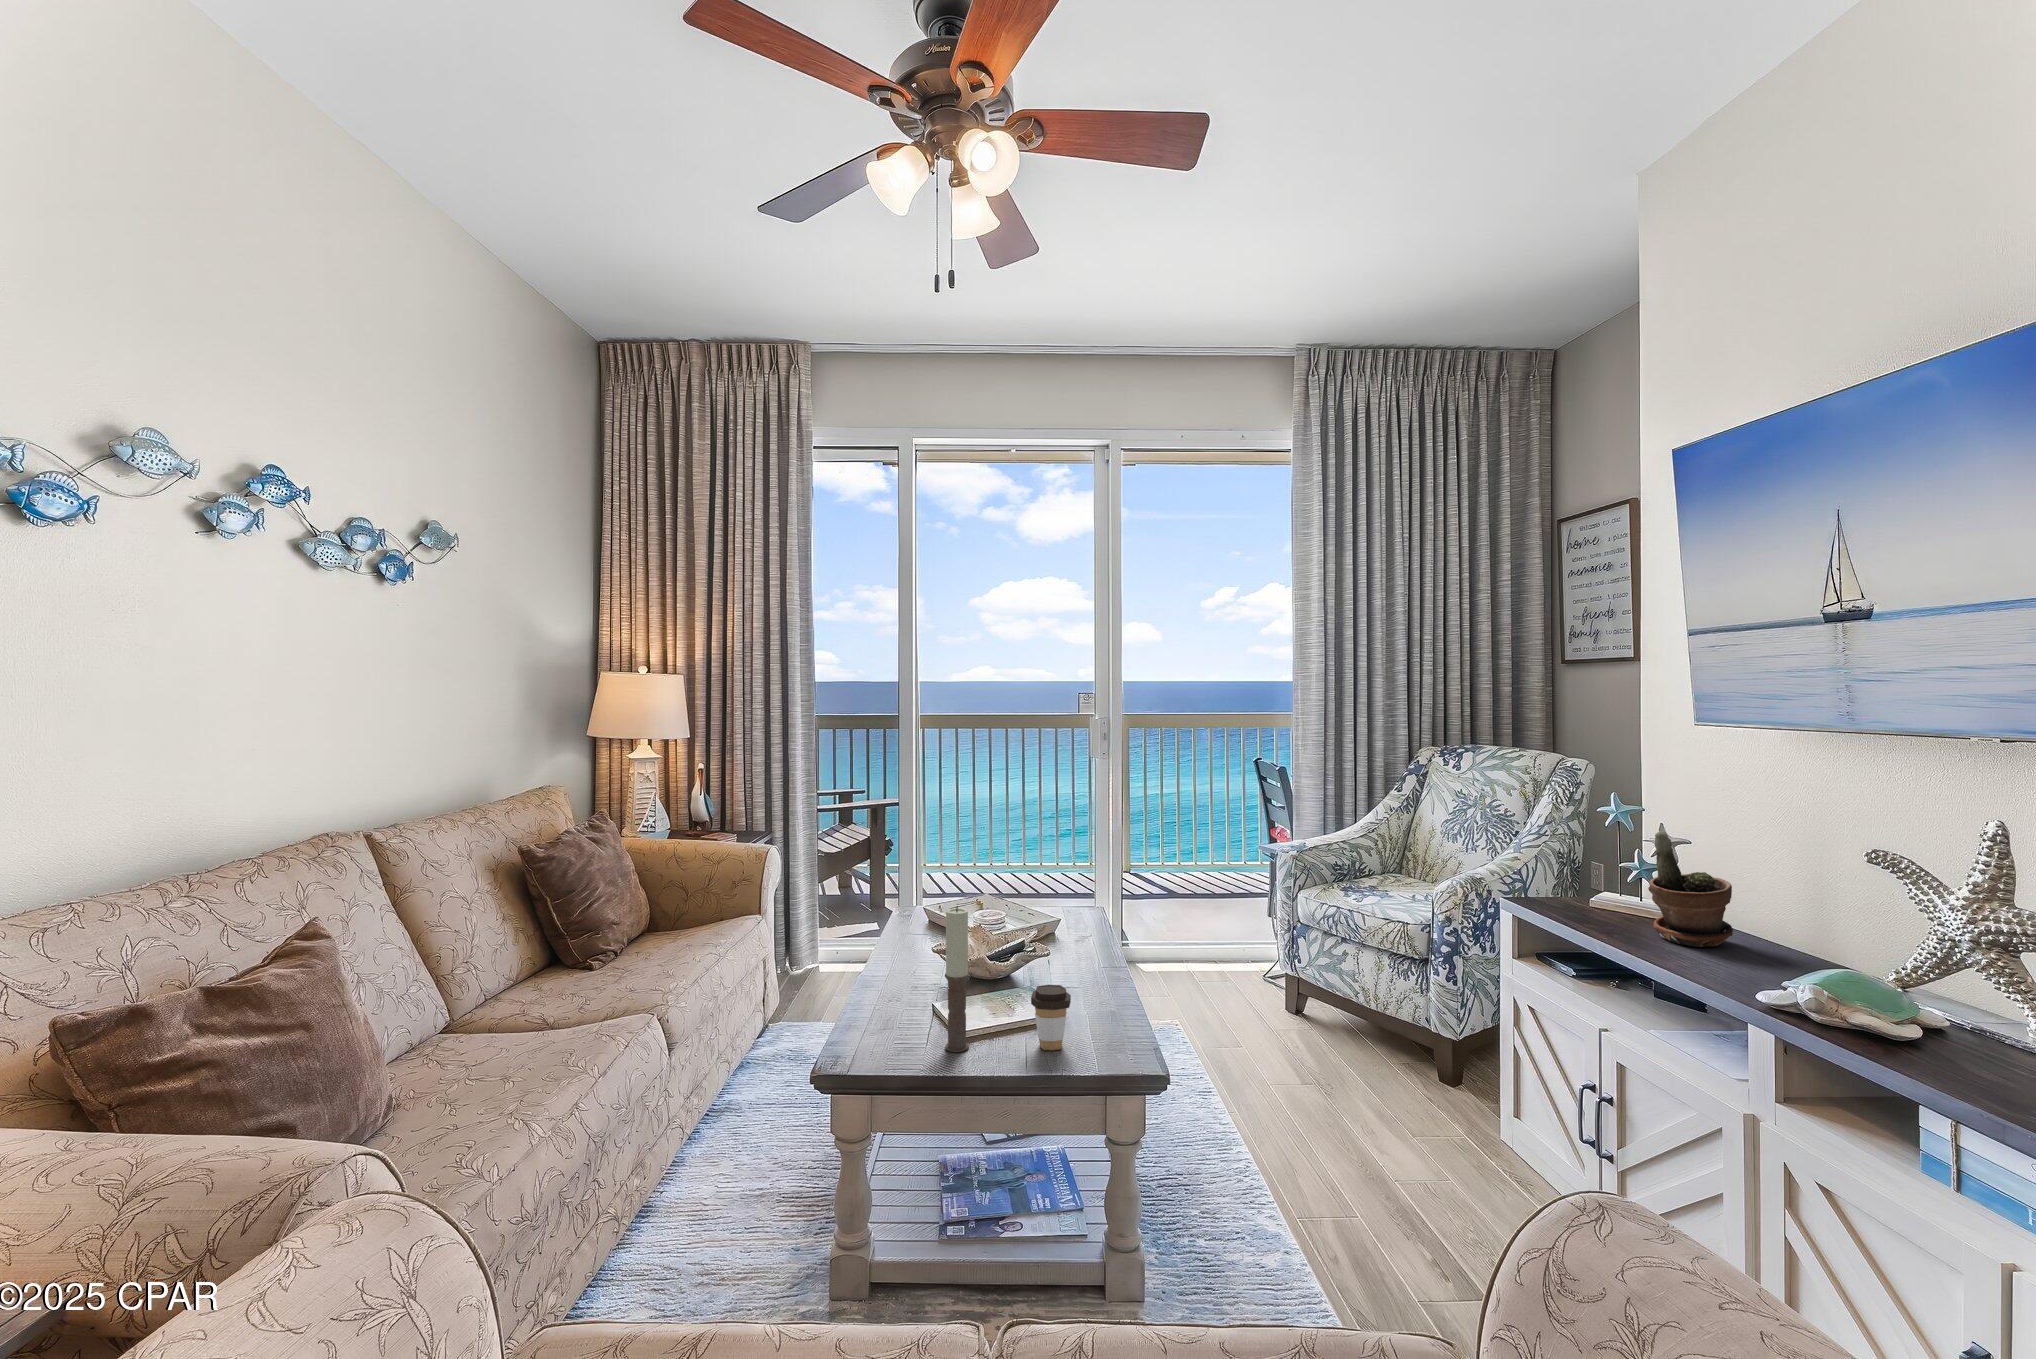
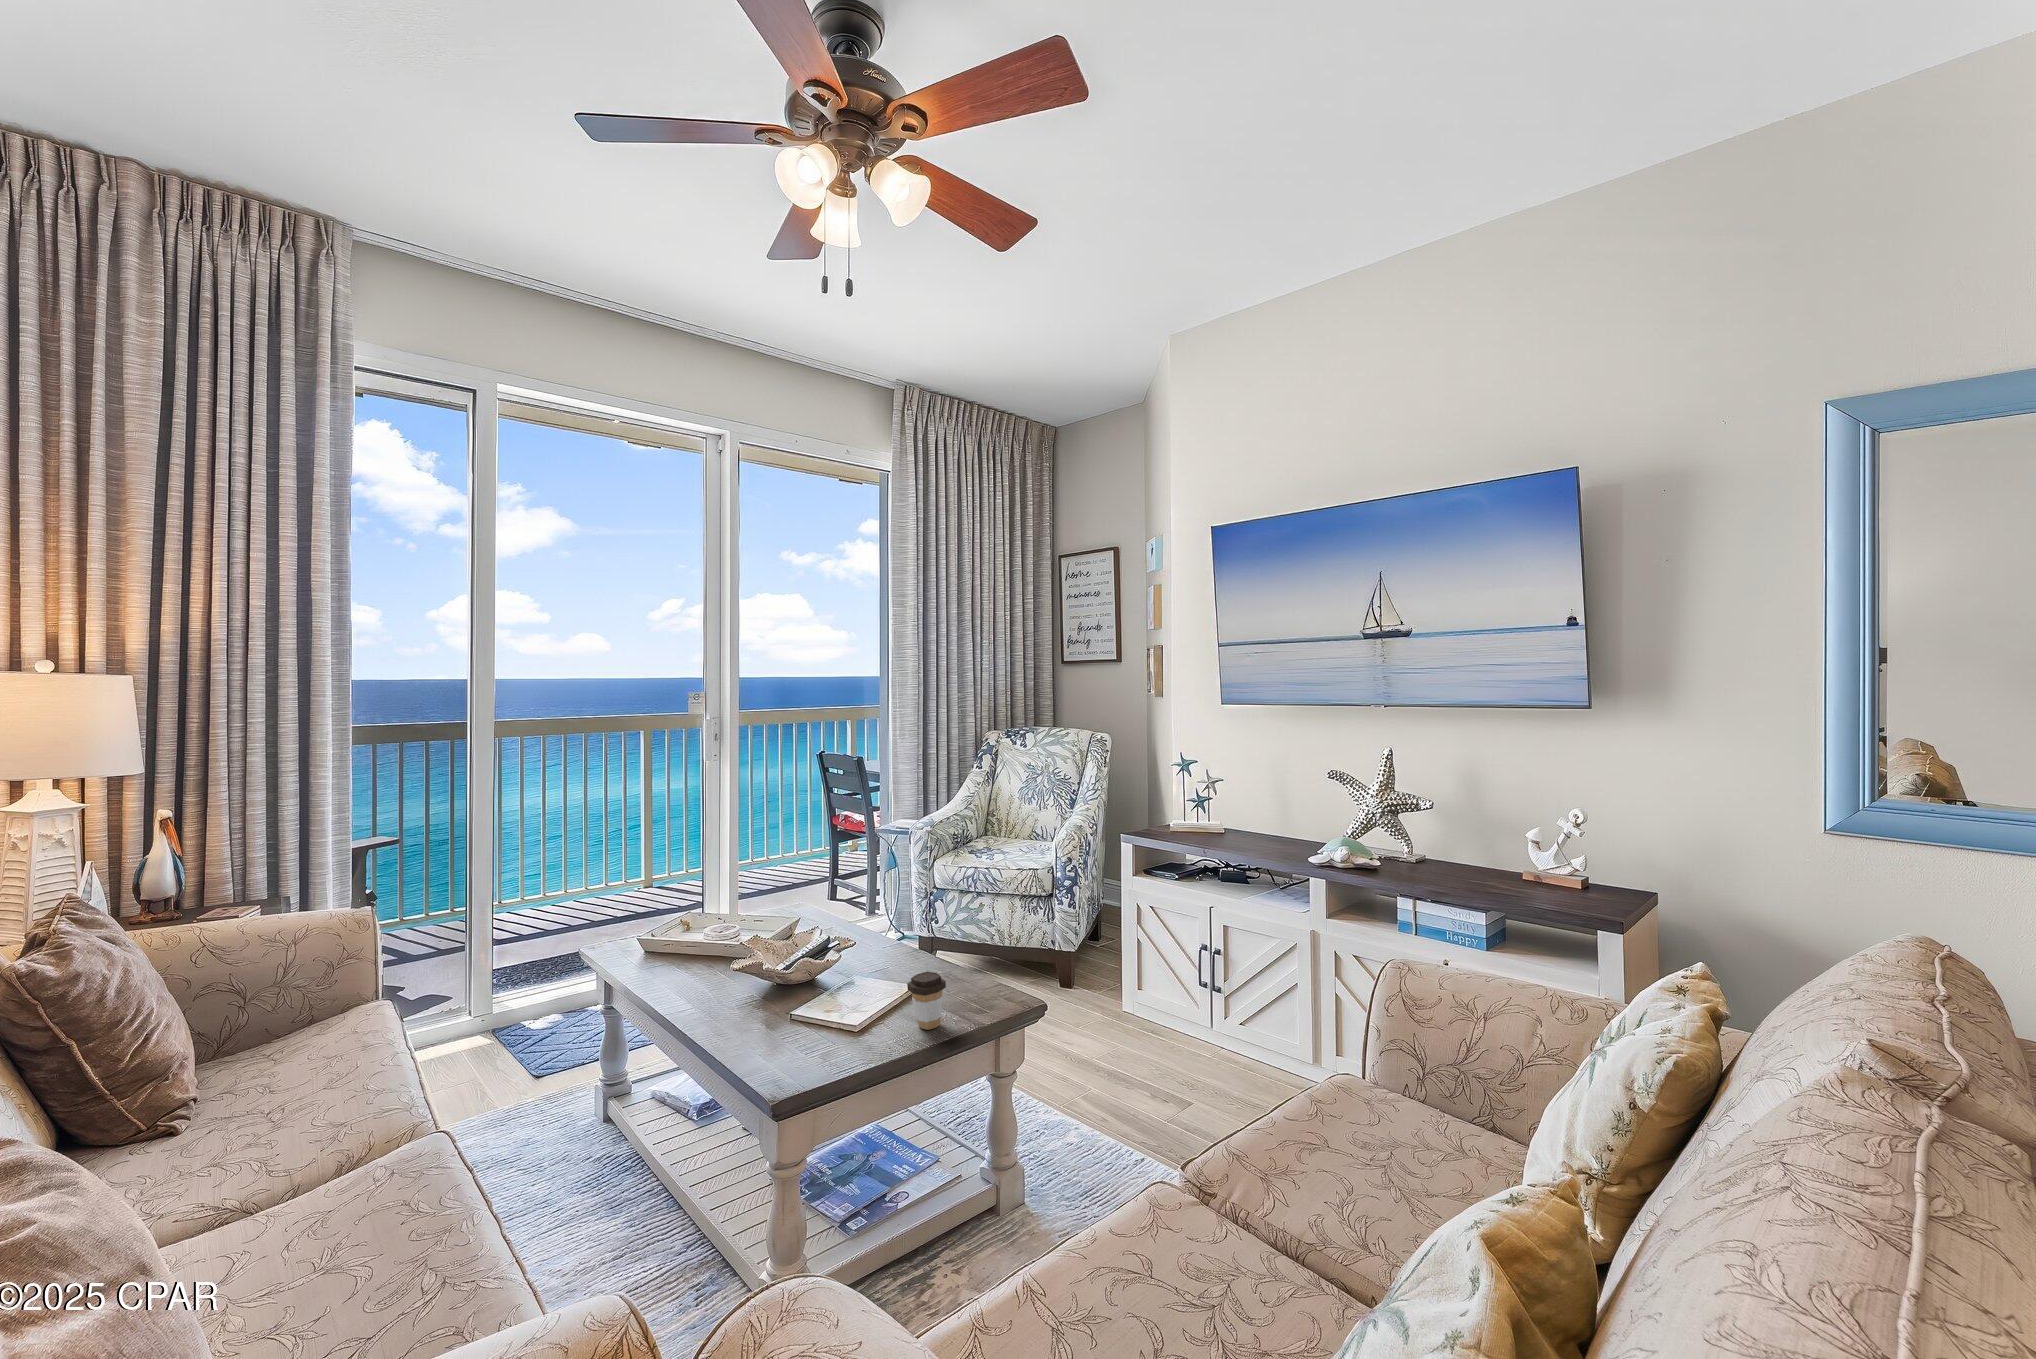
potted plant: present [1648,831,1733,947] -> none [1221,772,1266,843]
candle: present [945,906,969,1052] -> none [838,924,867,1058]

